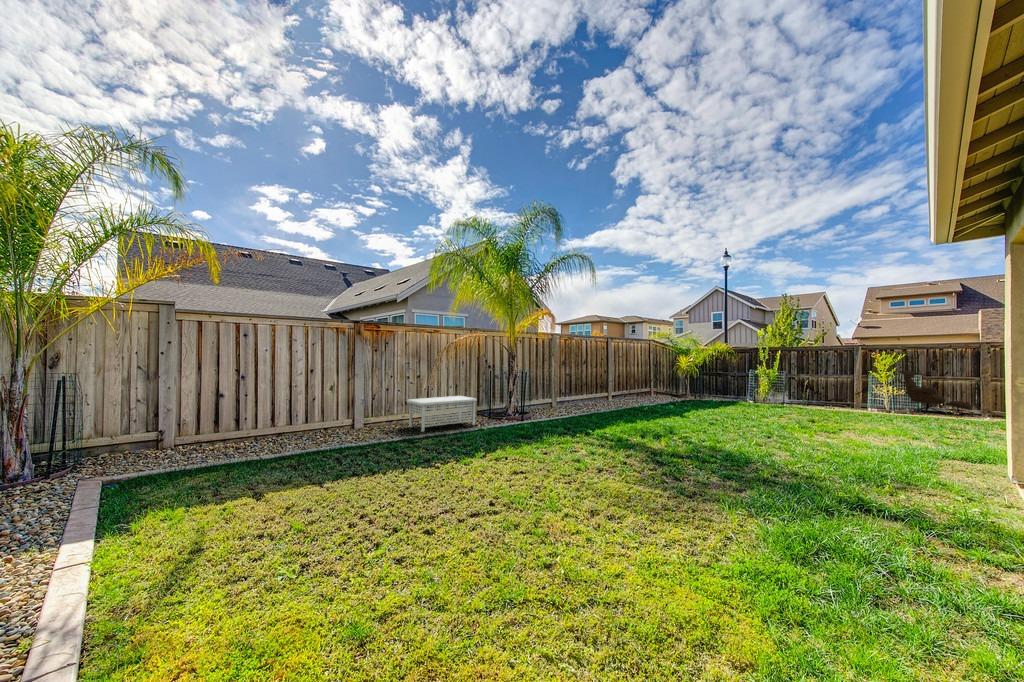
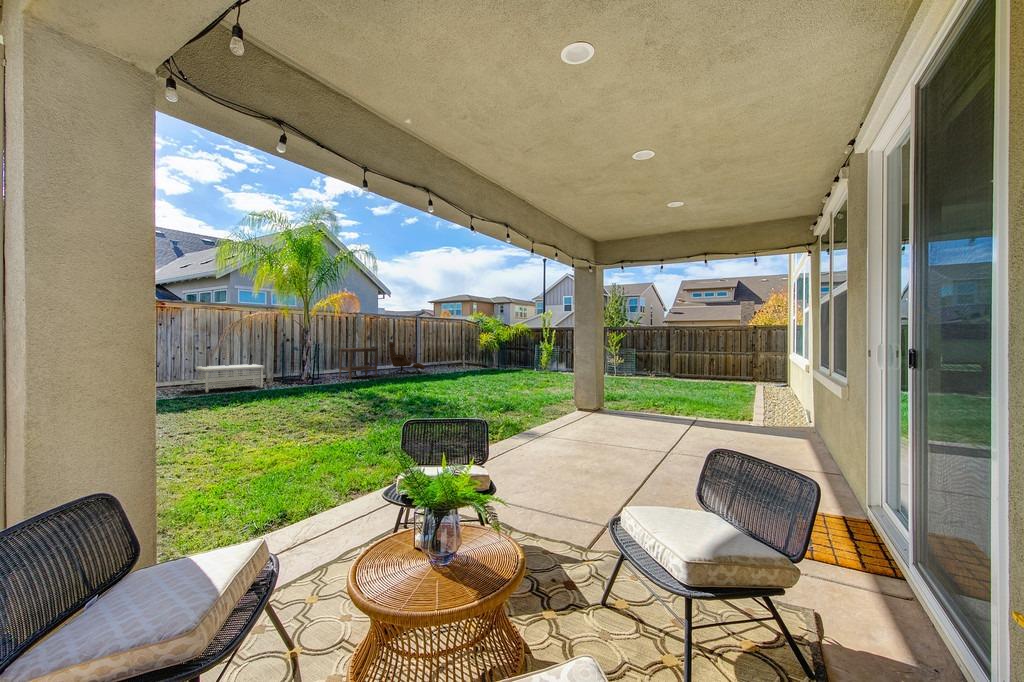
lounge chair: present [903,371,972,416] -> present [389,342,425,374]
side table: none [538,374,581,414] -> present [339,348,378,379]

